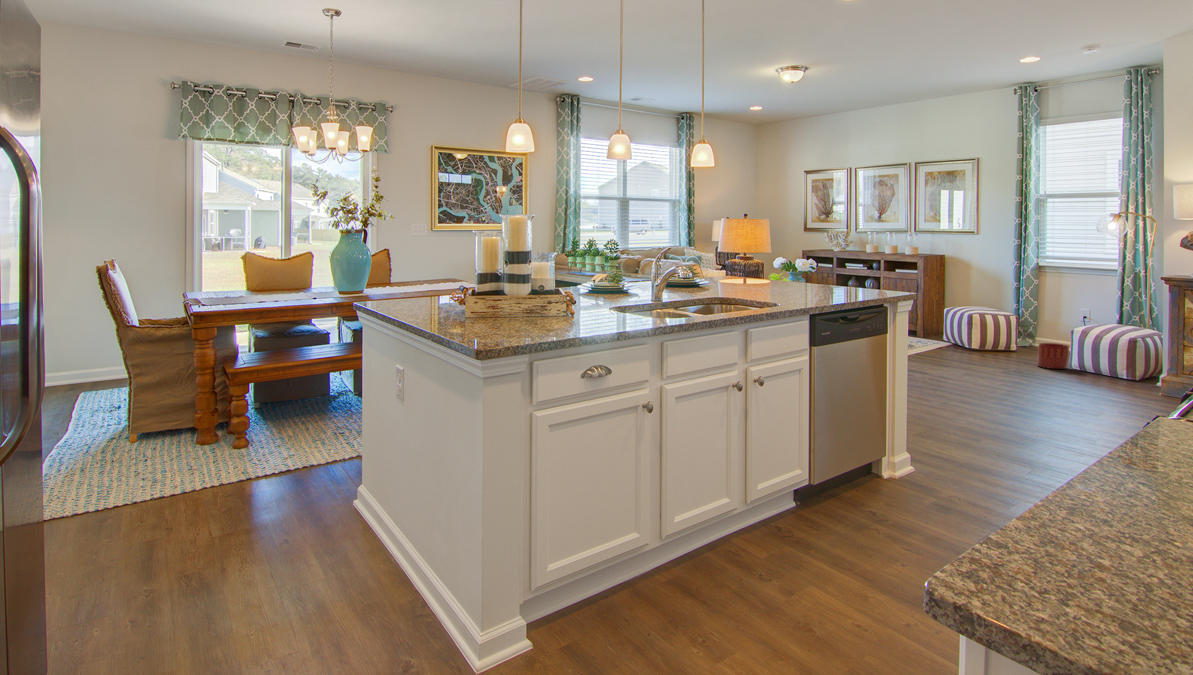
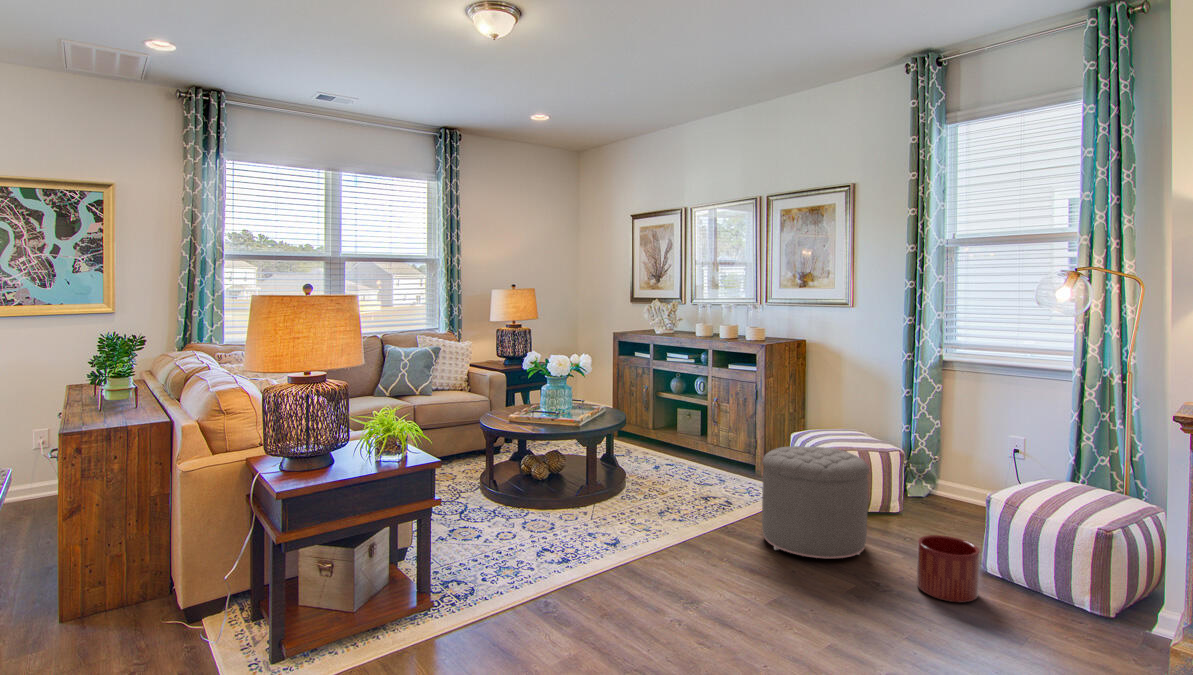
ottoman: none [948,308,1010,360] -> present [762,446,869,558]

